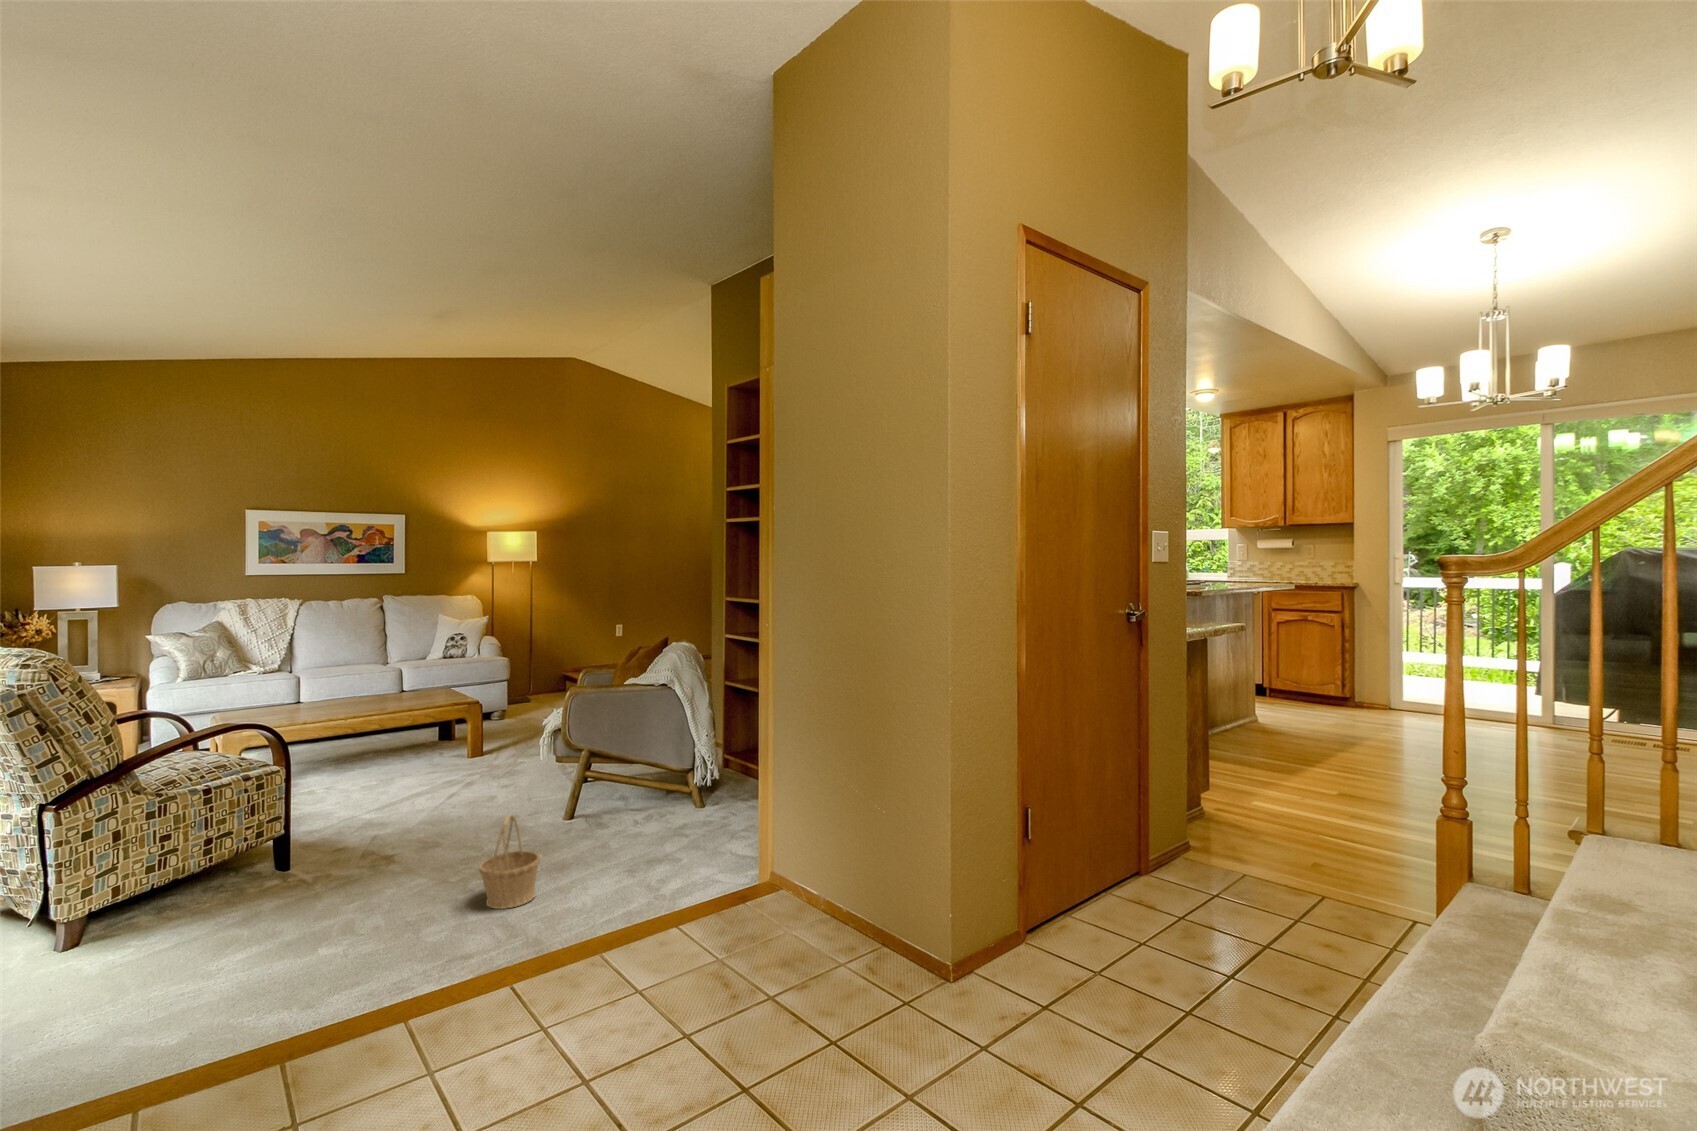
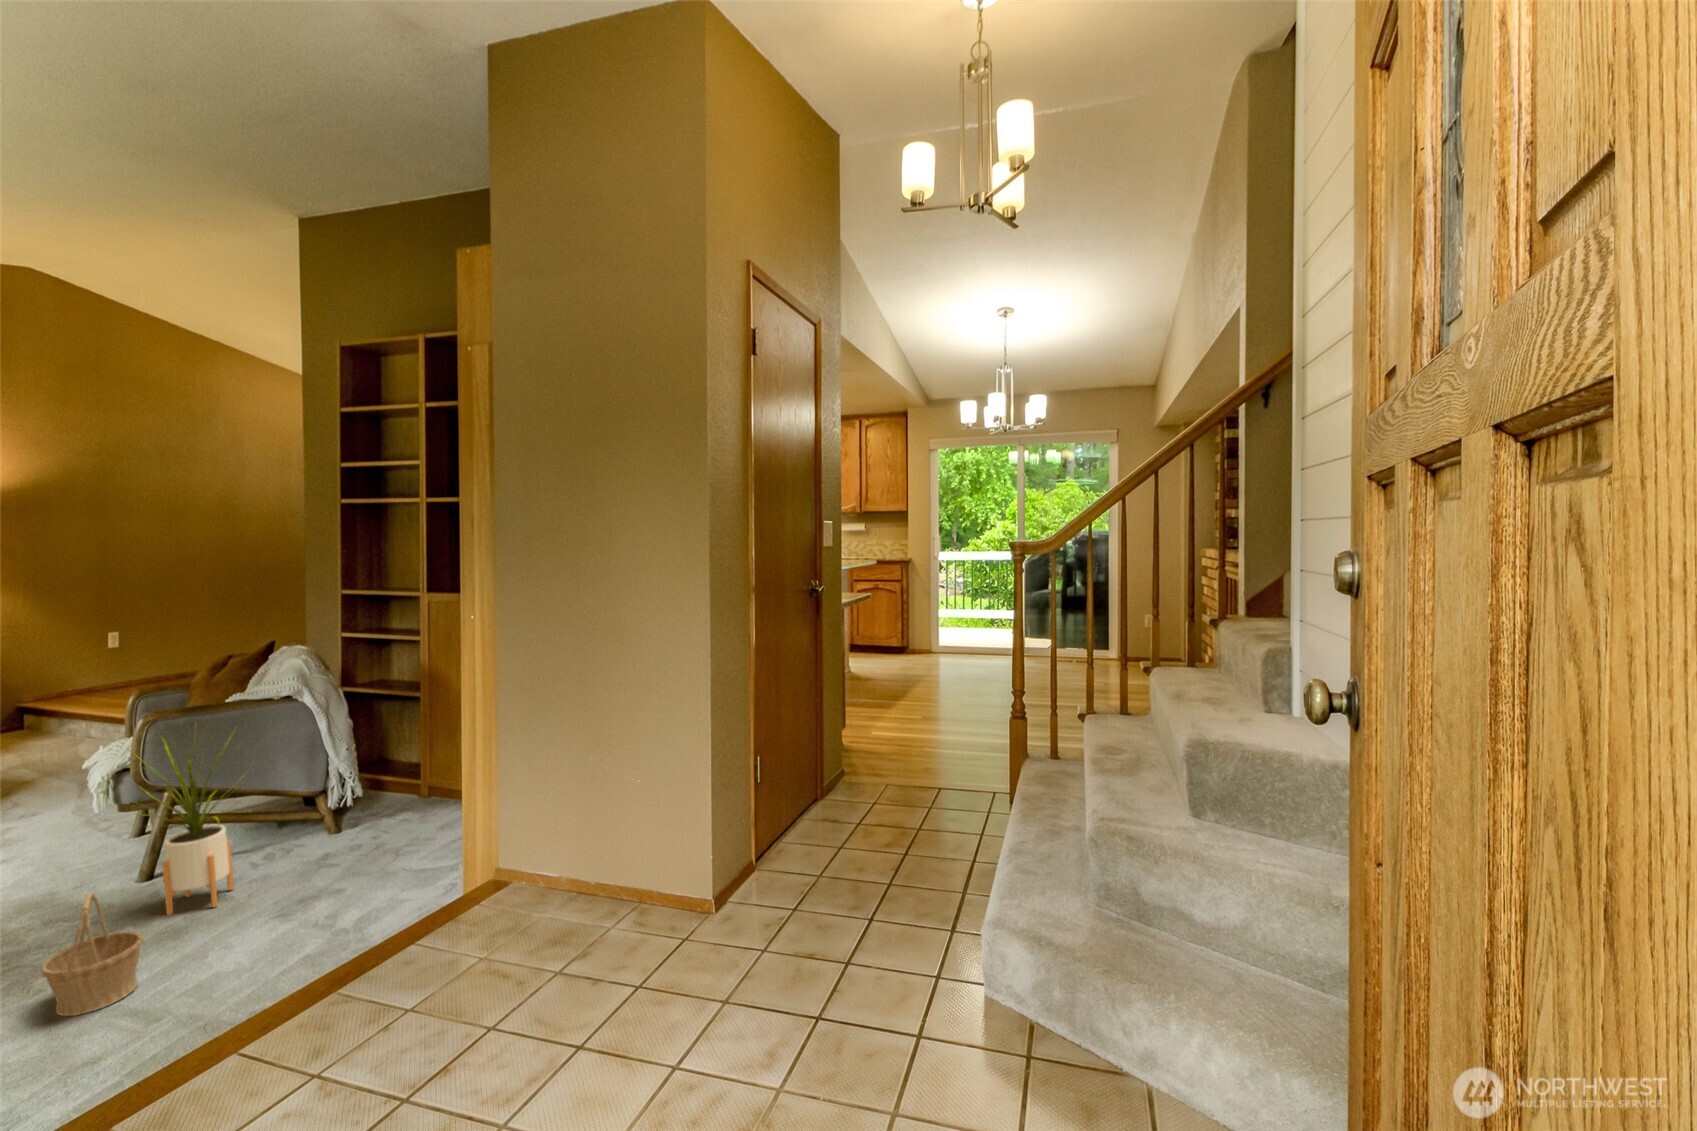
house plant: none [547,689,634,850] -> present [138,723,246,915]

